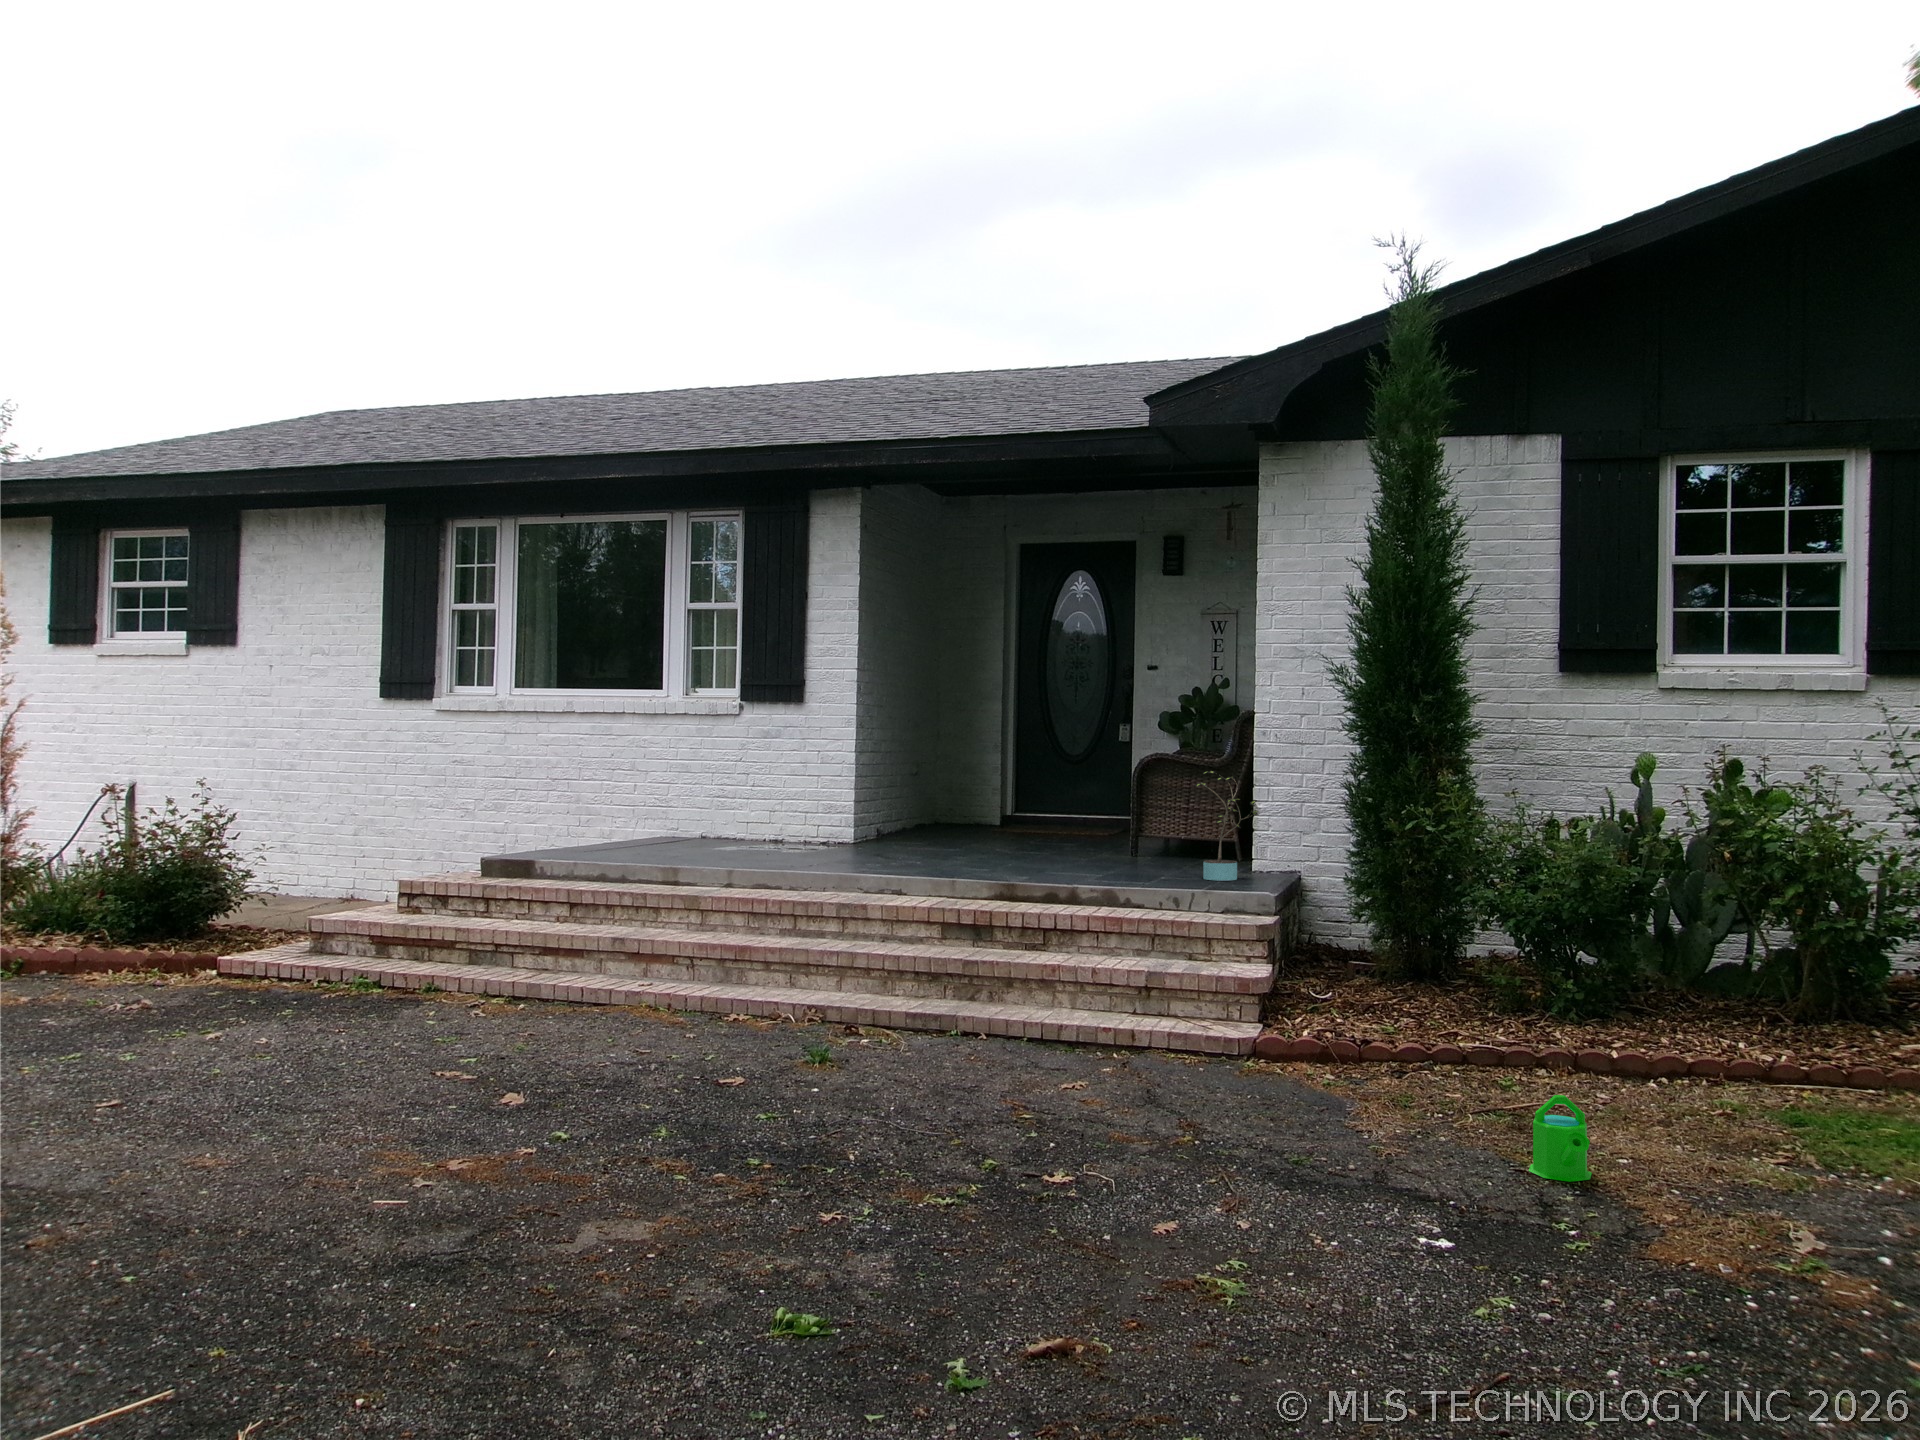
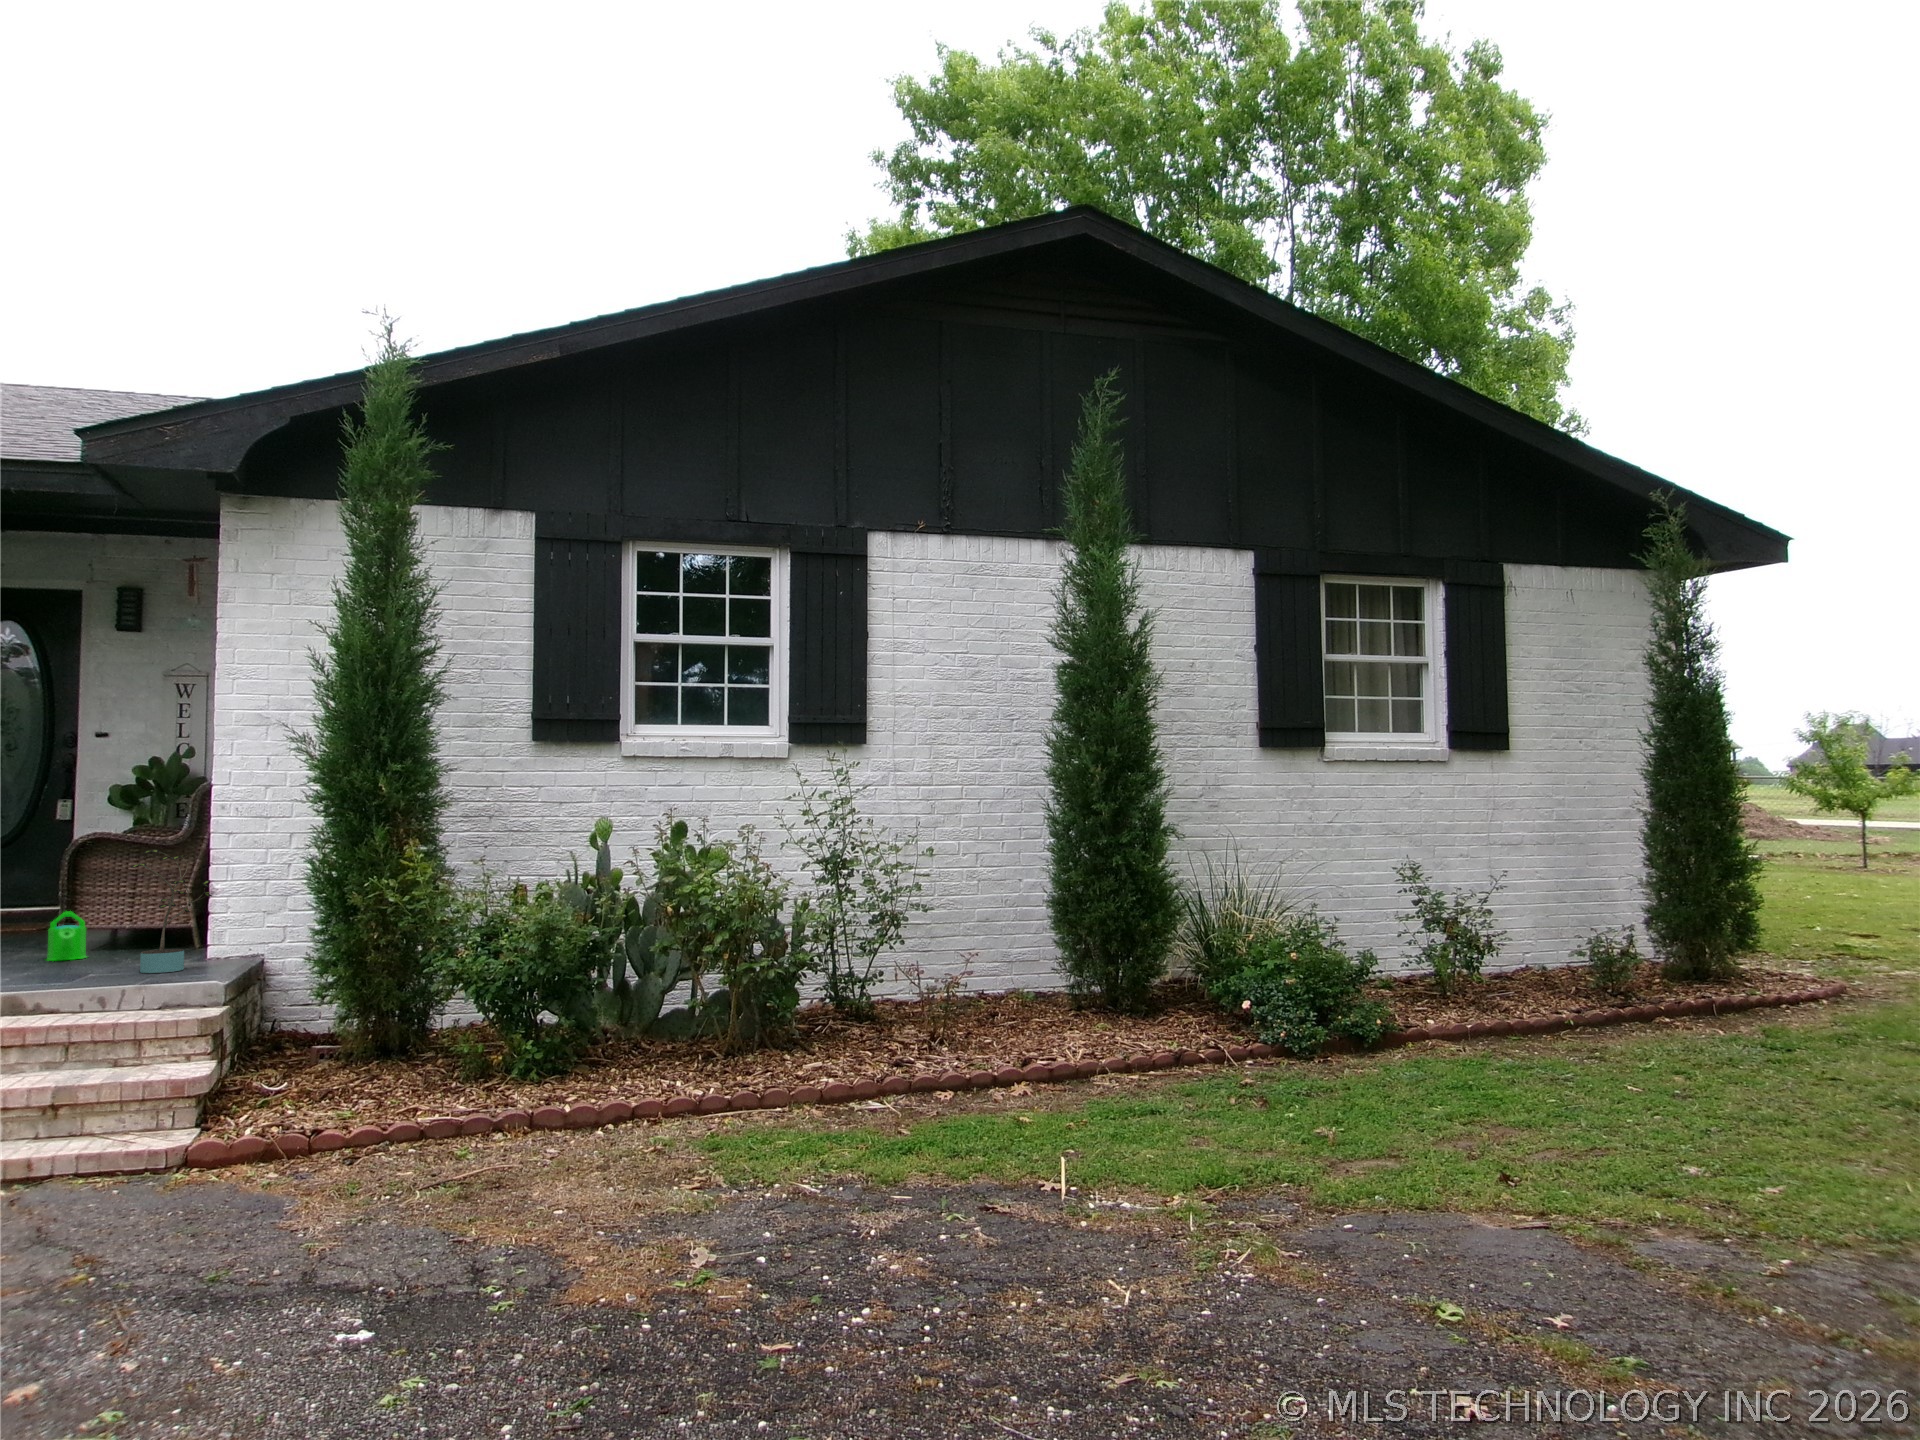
watering can: present [1529,1095,1592,1182] -> present [47,911,87,961]

